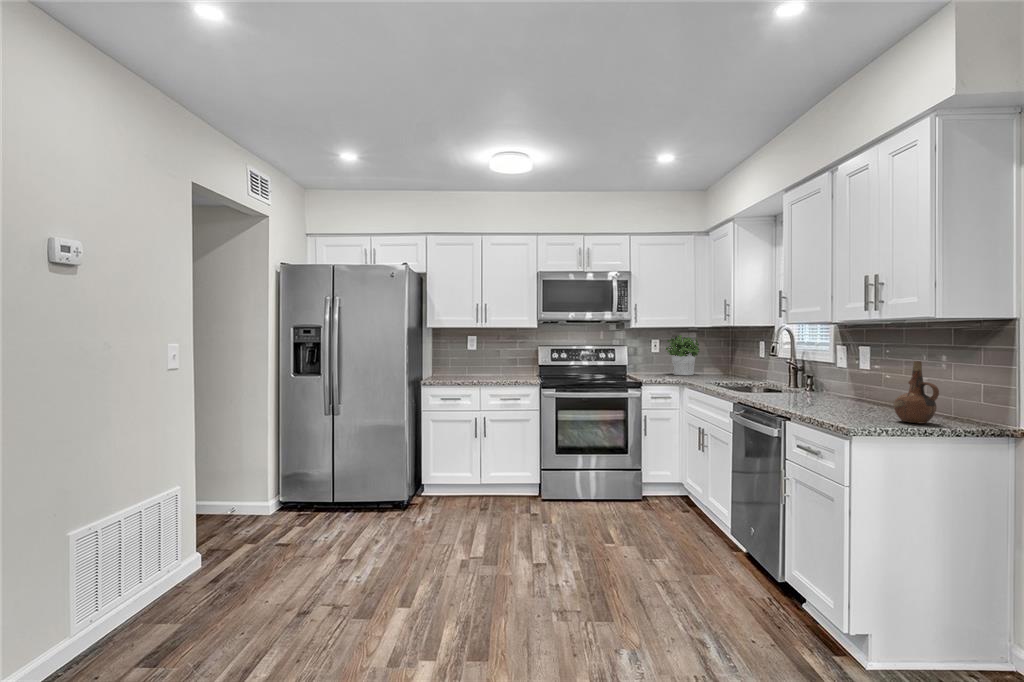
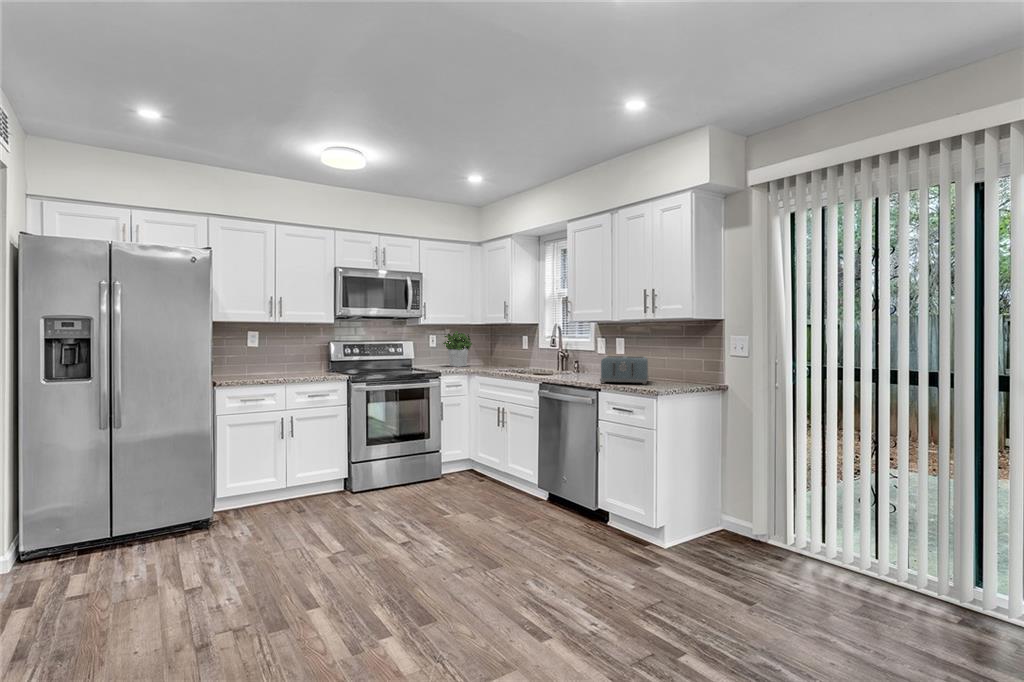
ceramic pitcher: present [894,361,939,424] -> none [663,347,688,387]
toaster: none [800,371,895,415] -> present [600,356,648,384]

